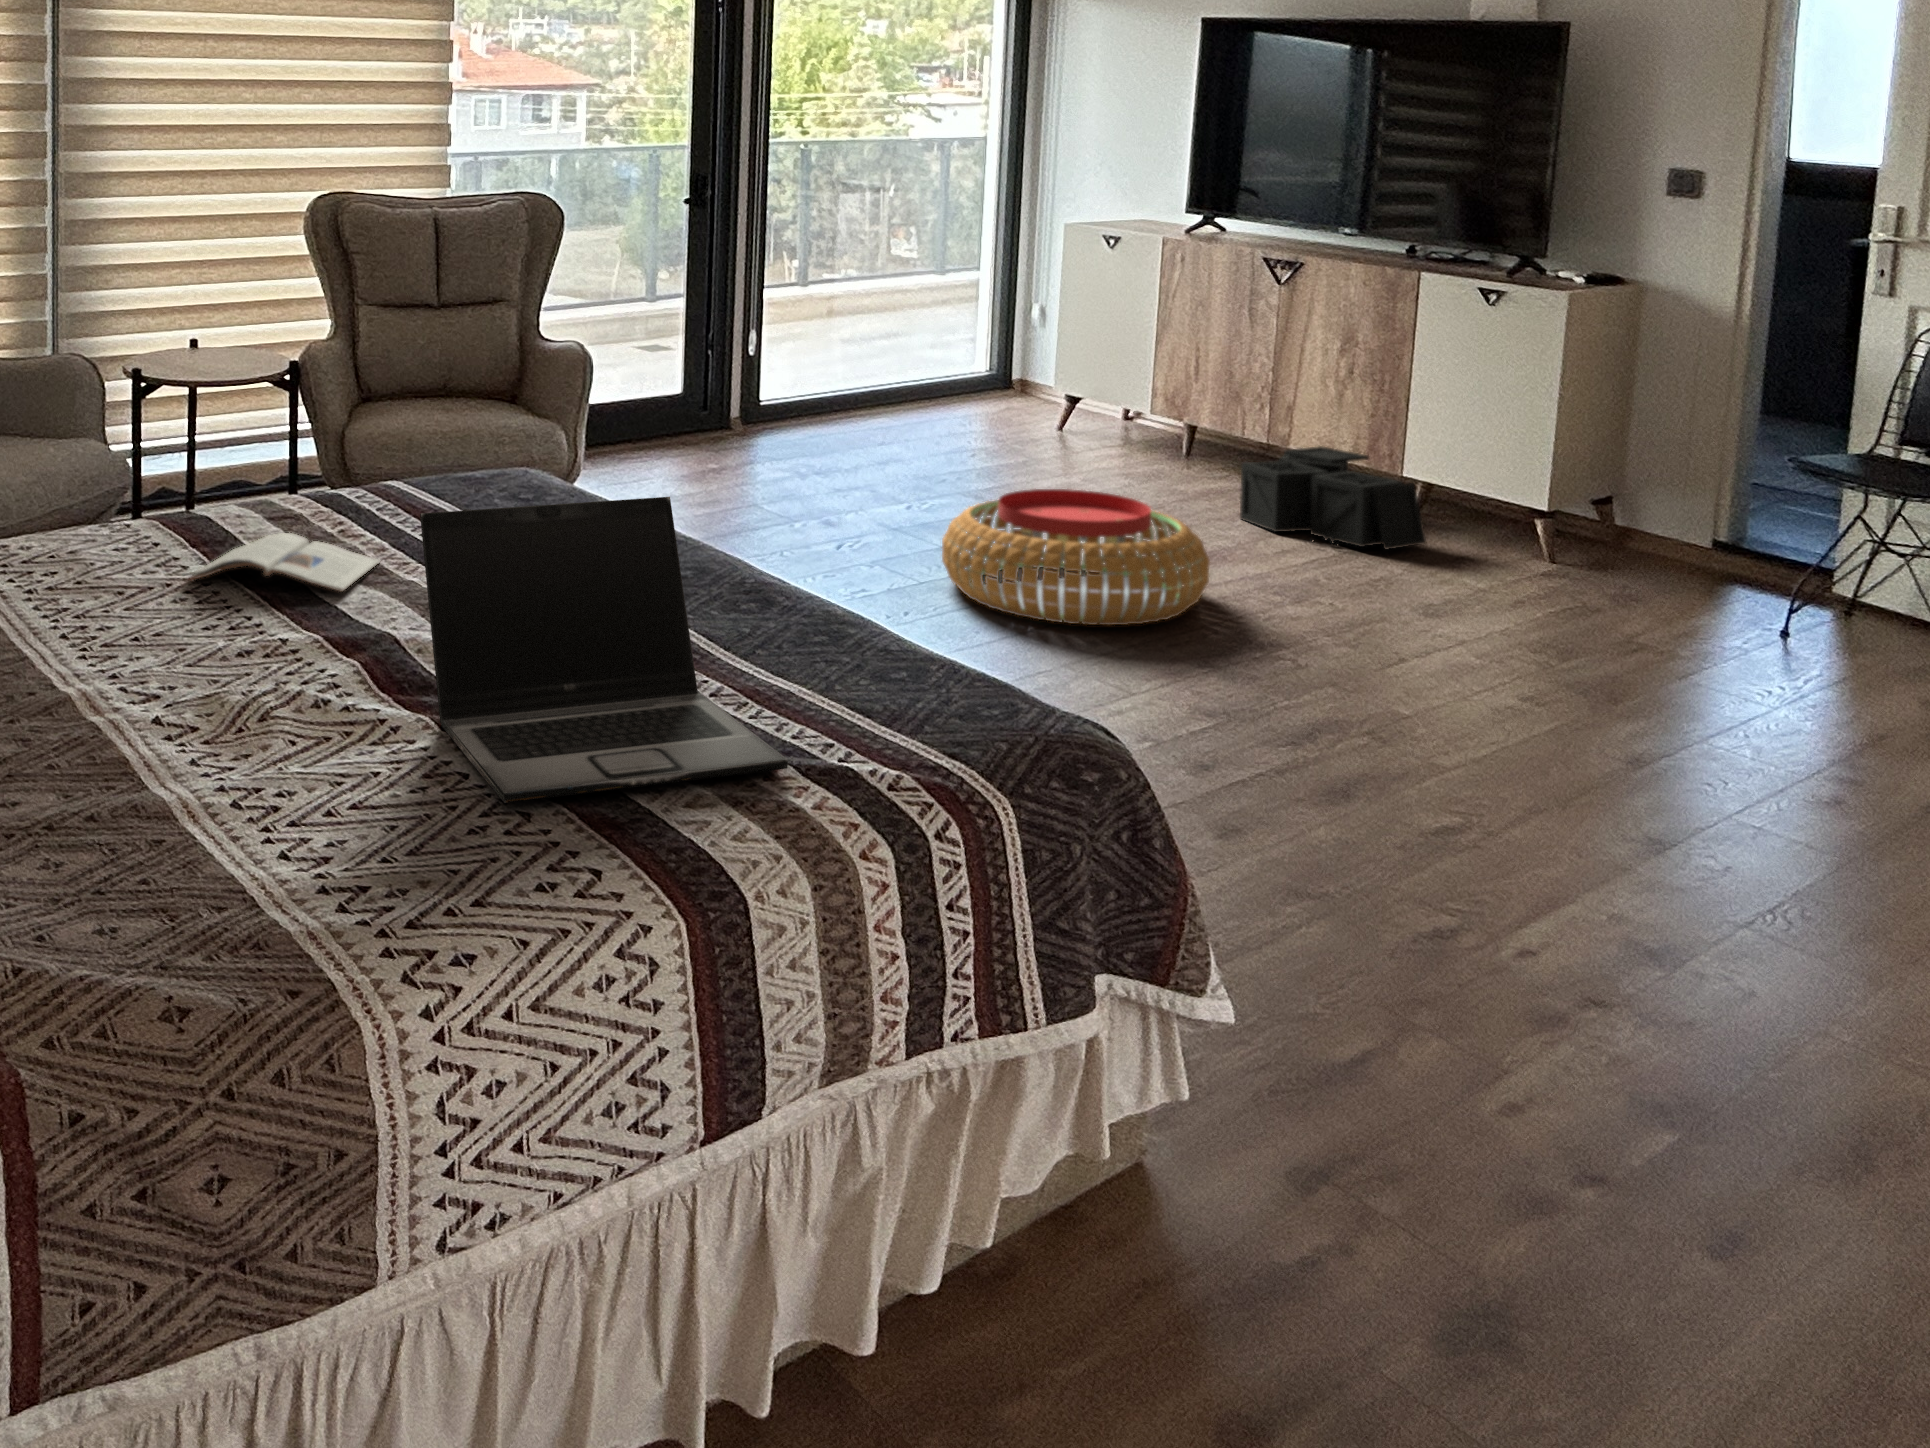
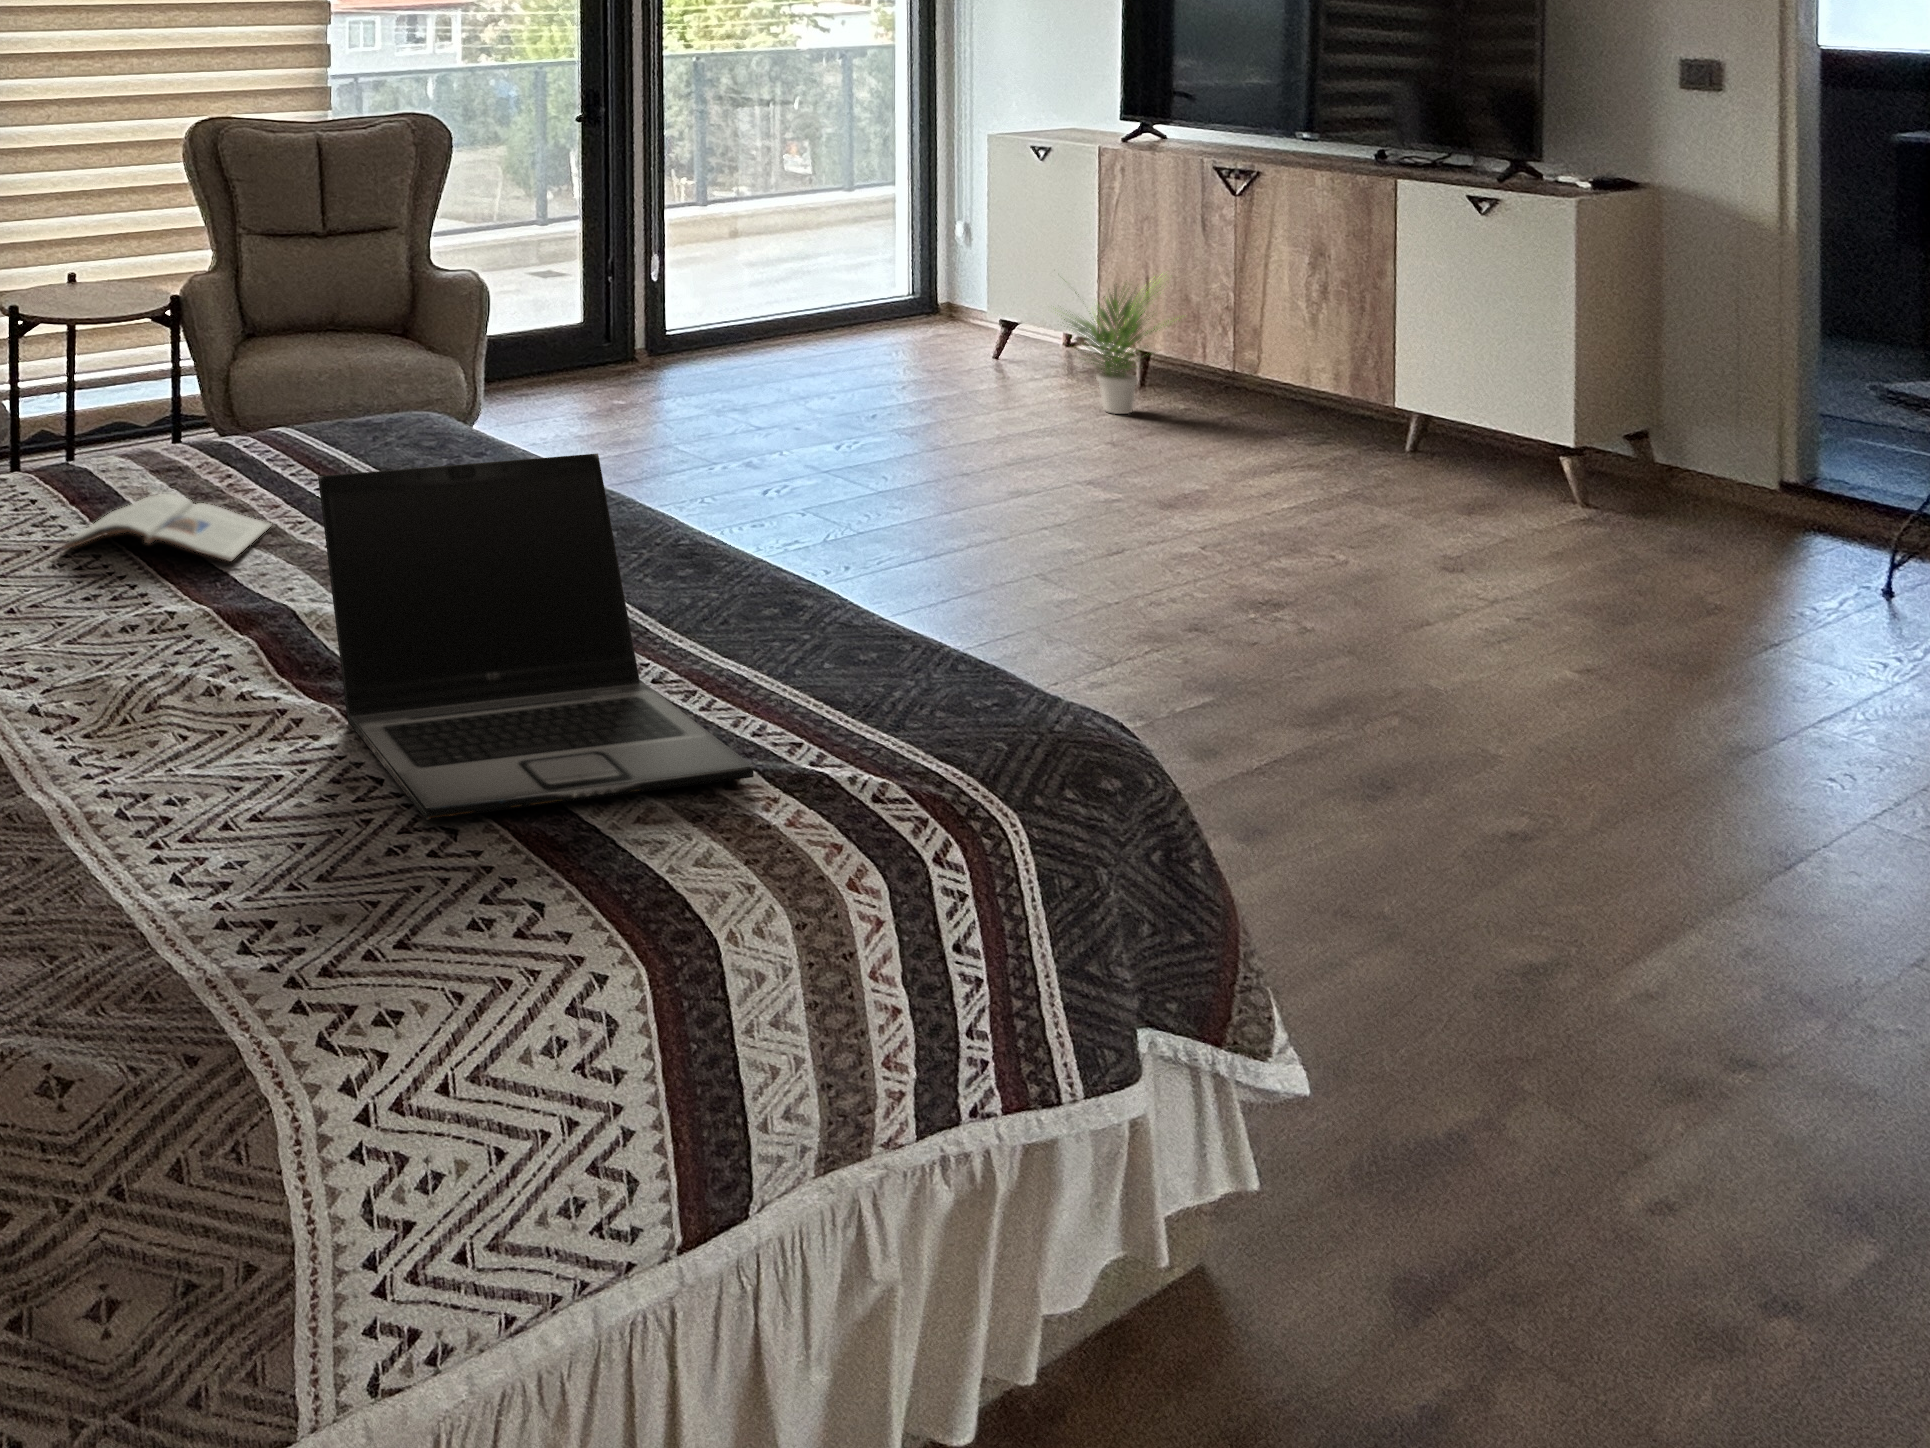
potted plant: none [1101,346,1224,478] -> present [1055,280,1177,414]
storage bin: present [1240,446,1426,549] -> none [1216,377,1439,494]
pouf: present [942,489,1210,625] -> none [884,429,1194,585]

